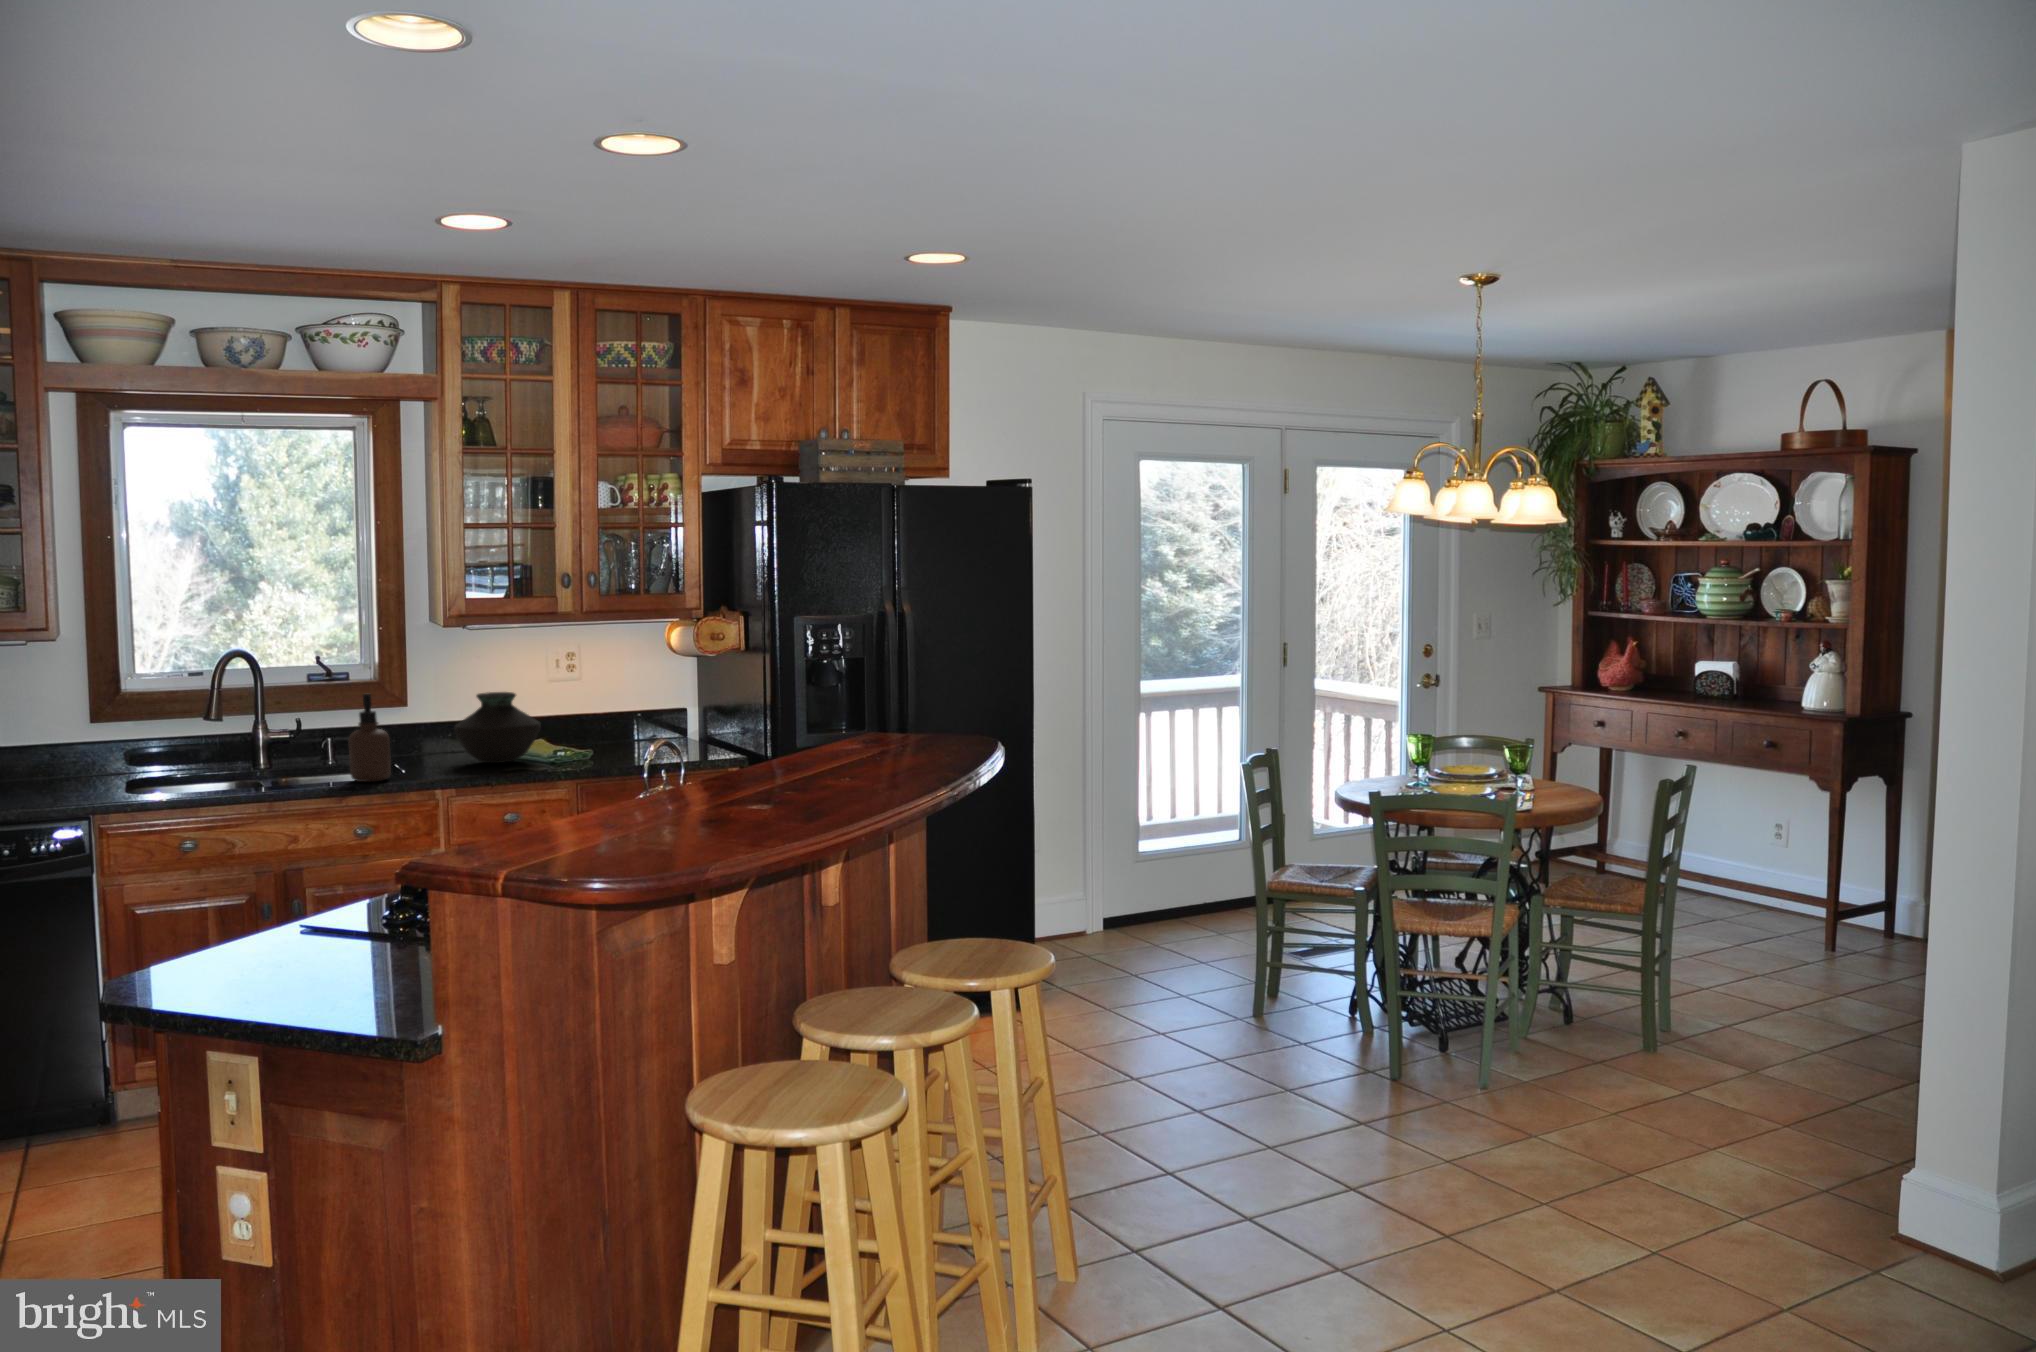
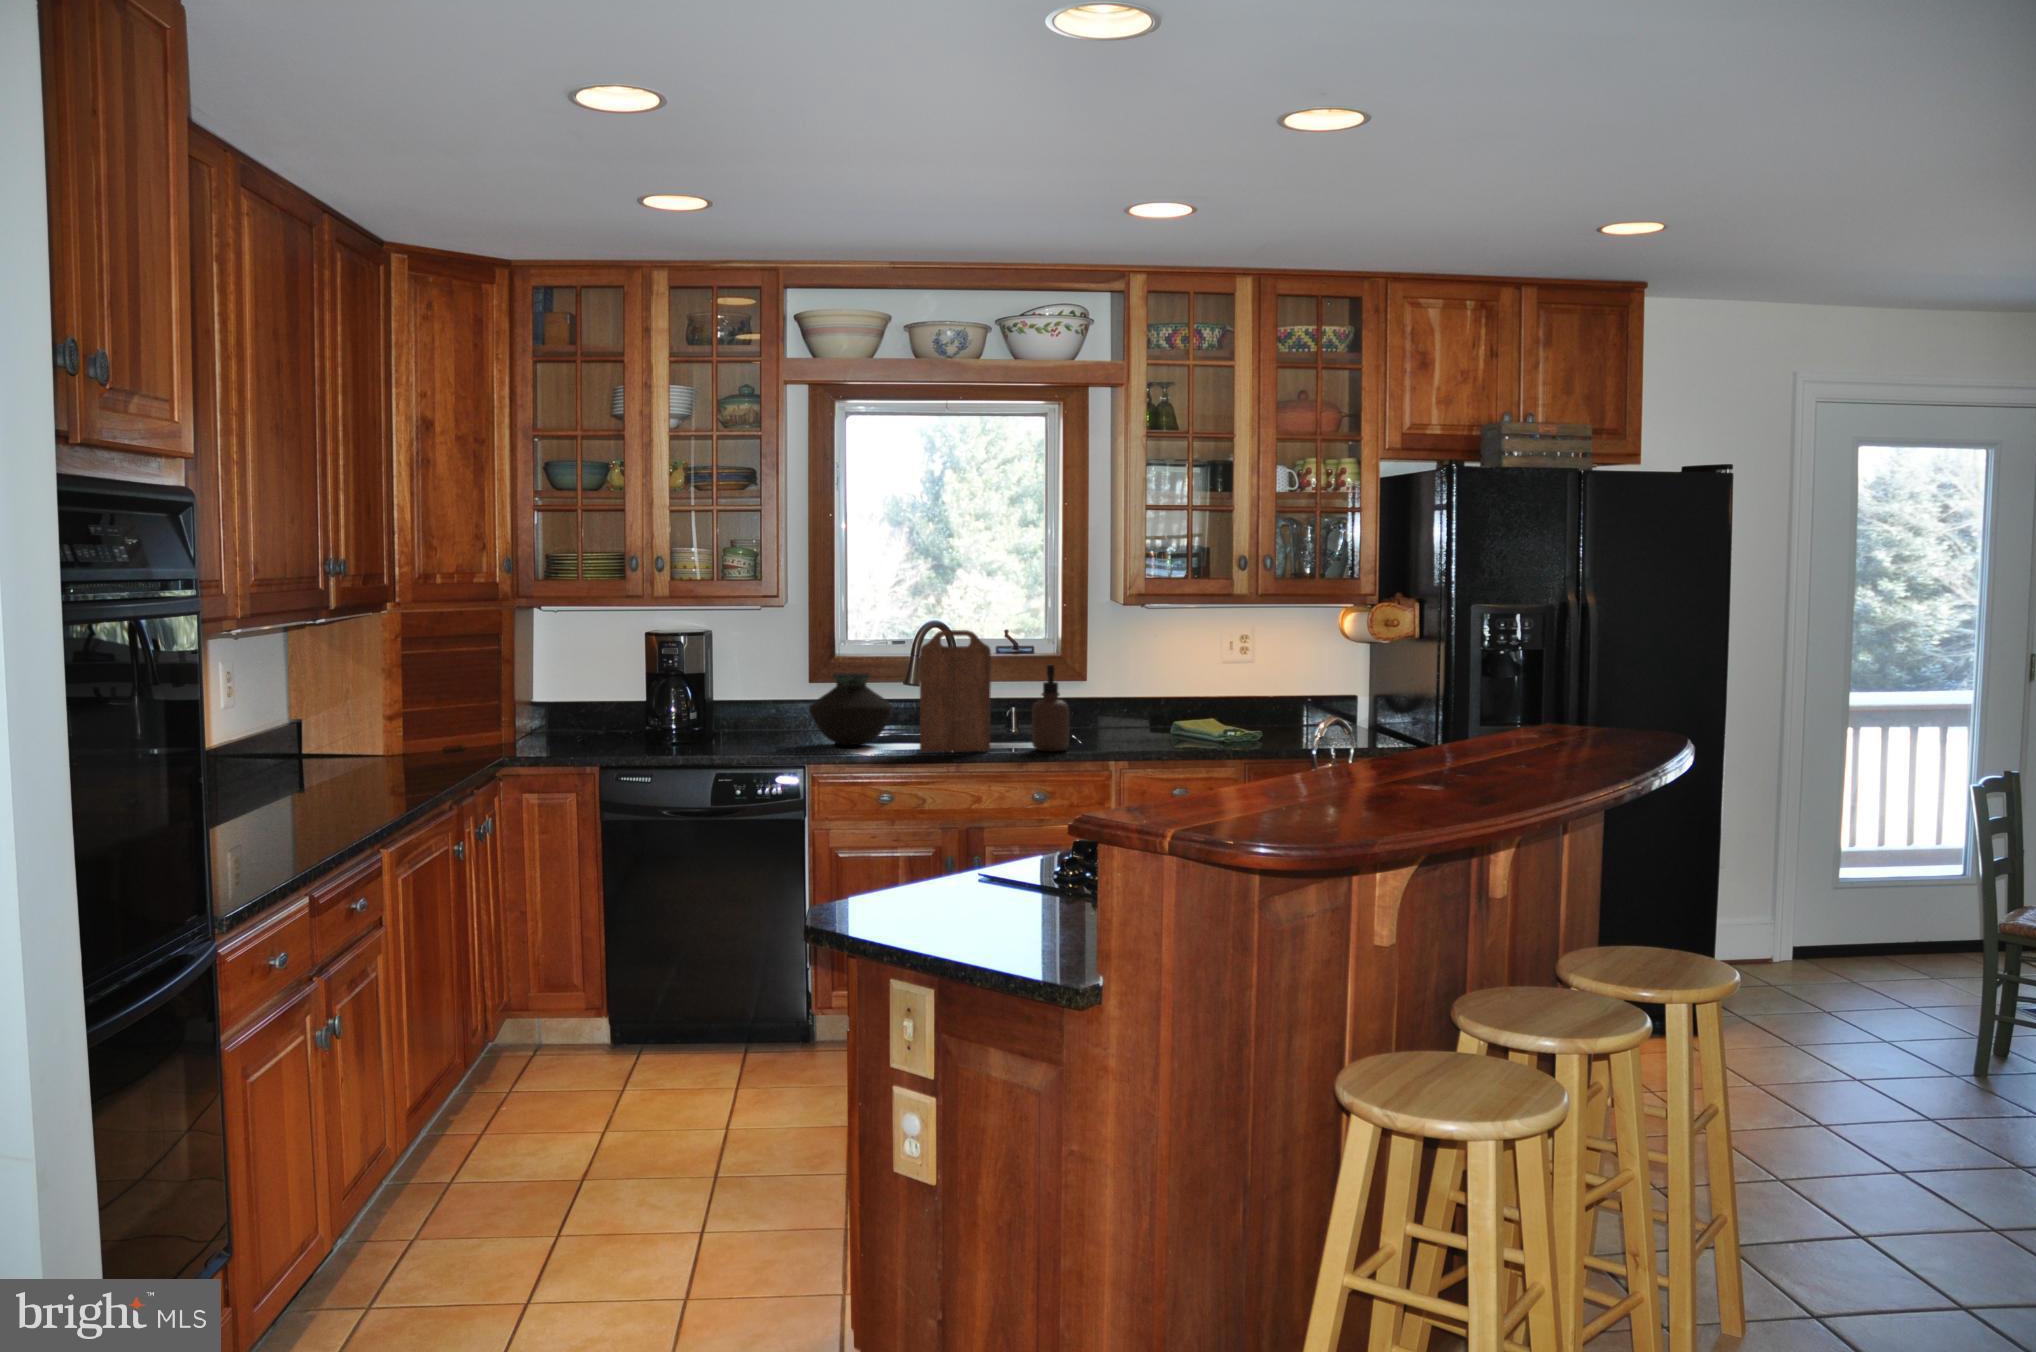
cutting board: none [216,663,303,793] -> present [920,630,991,752]
vase: present [454,692,541,763] -> present [809,673,893,745]

